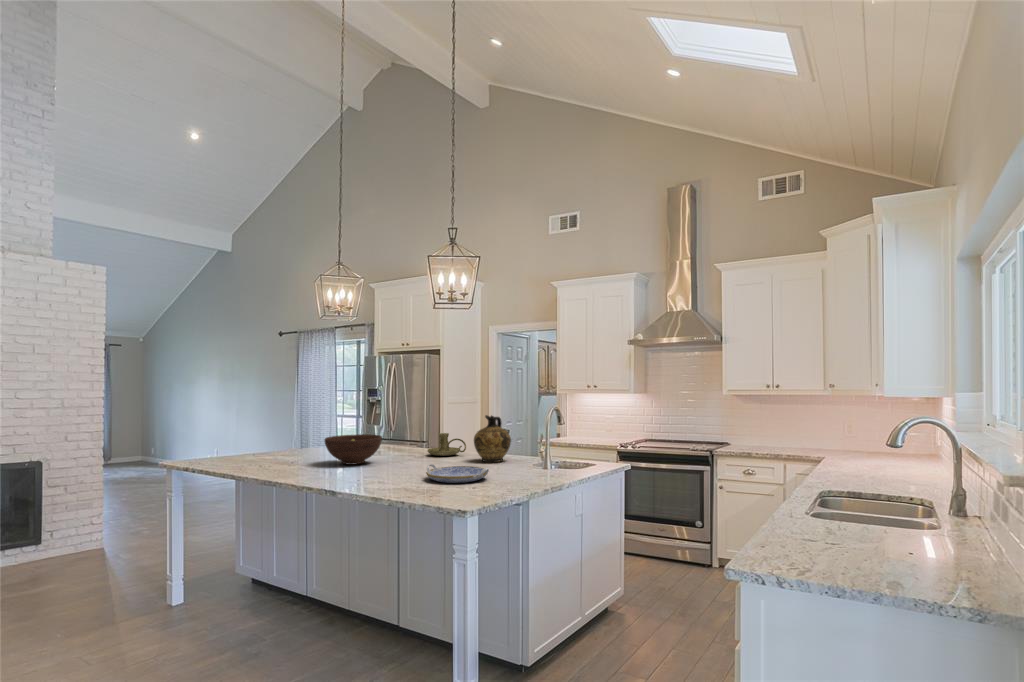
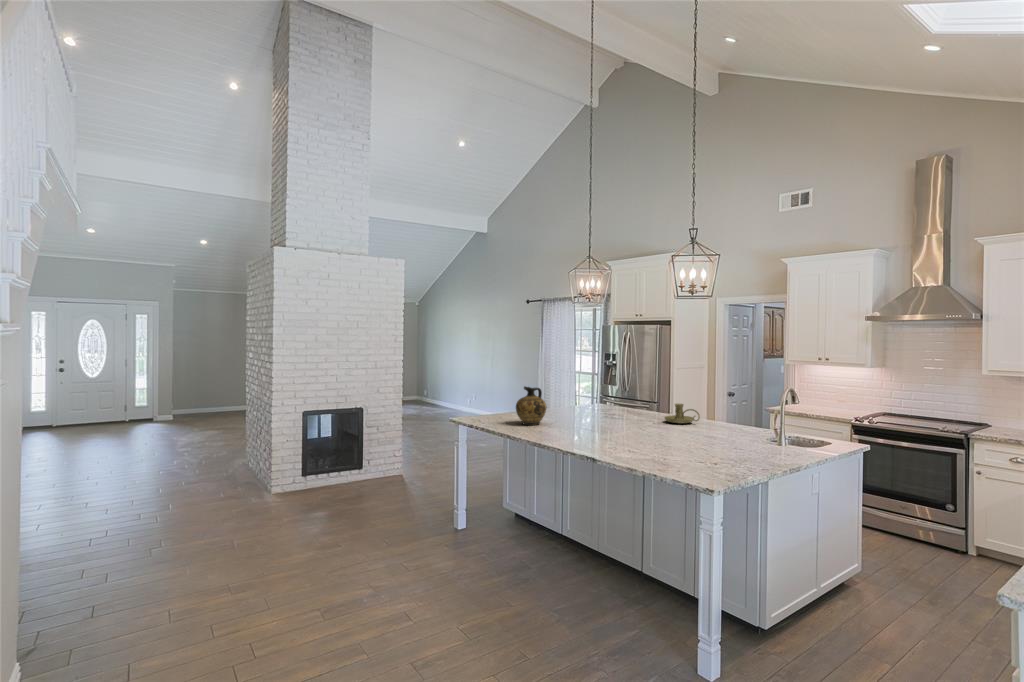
ceramic jug: present [474,415,511,462] -> present [516,387,547,425]
fruit bowl: present [325,434,382,465] -> none [581,402,627,427]
serving tray: present [426,464,489,483] -> none [671,434,728,453]

